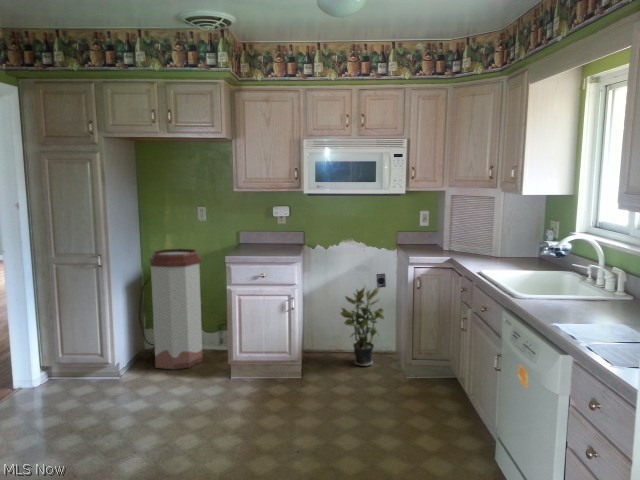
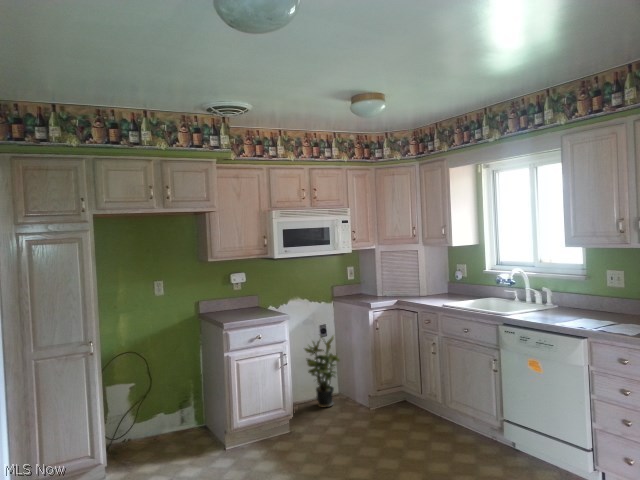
trash can: present [149,249,203,369] -> none [124,326,183,462]

